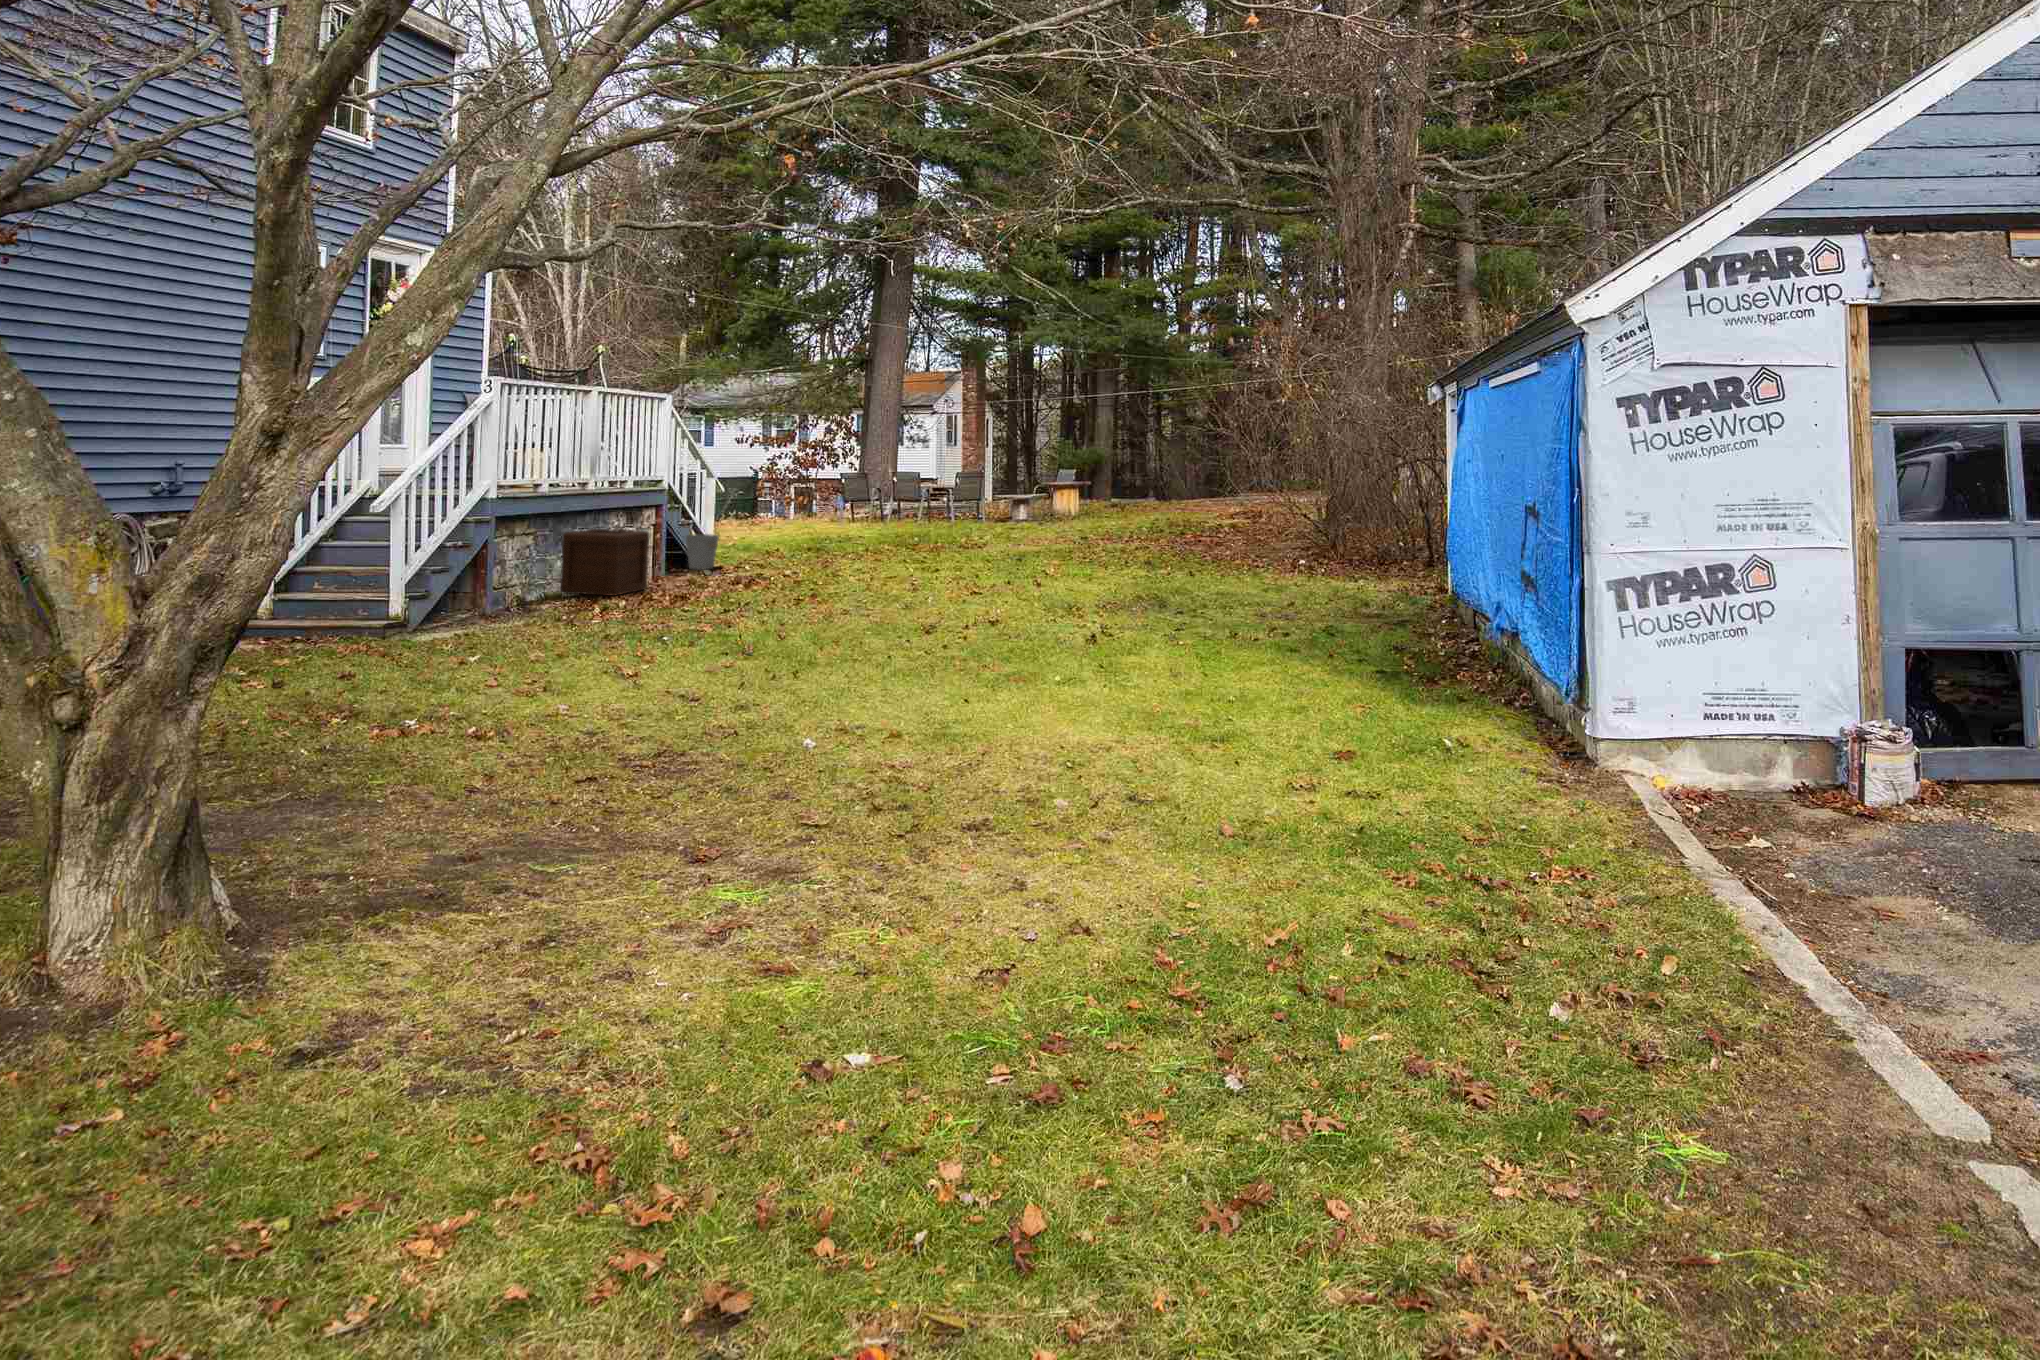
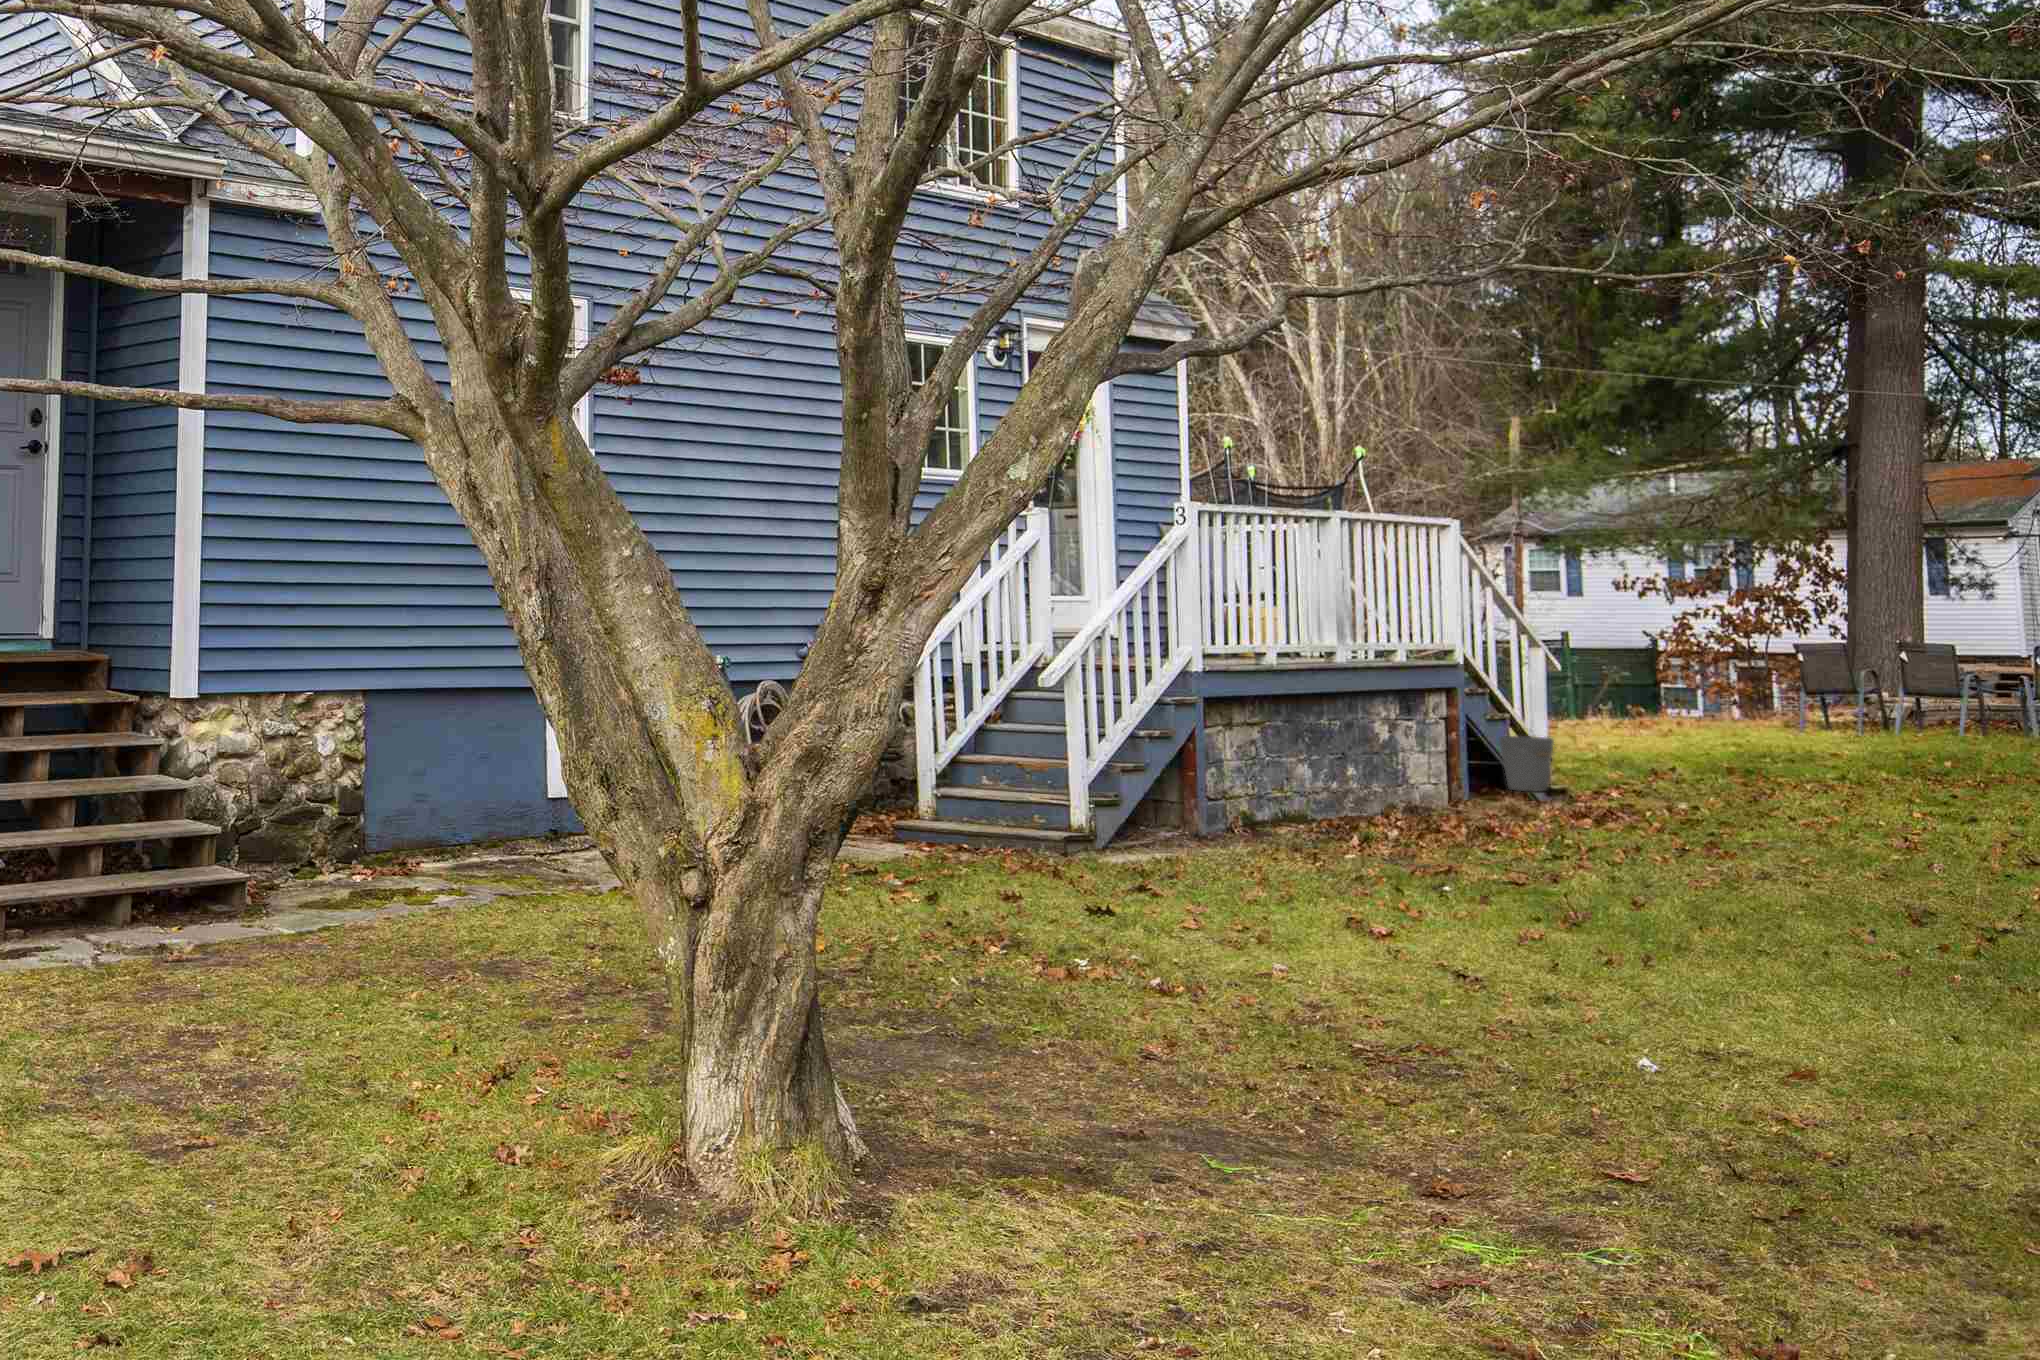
wooden crate: present [560,529,649,596] -> none [1302,721,1434,822]

